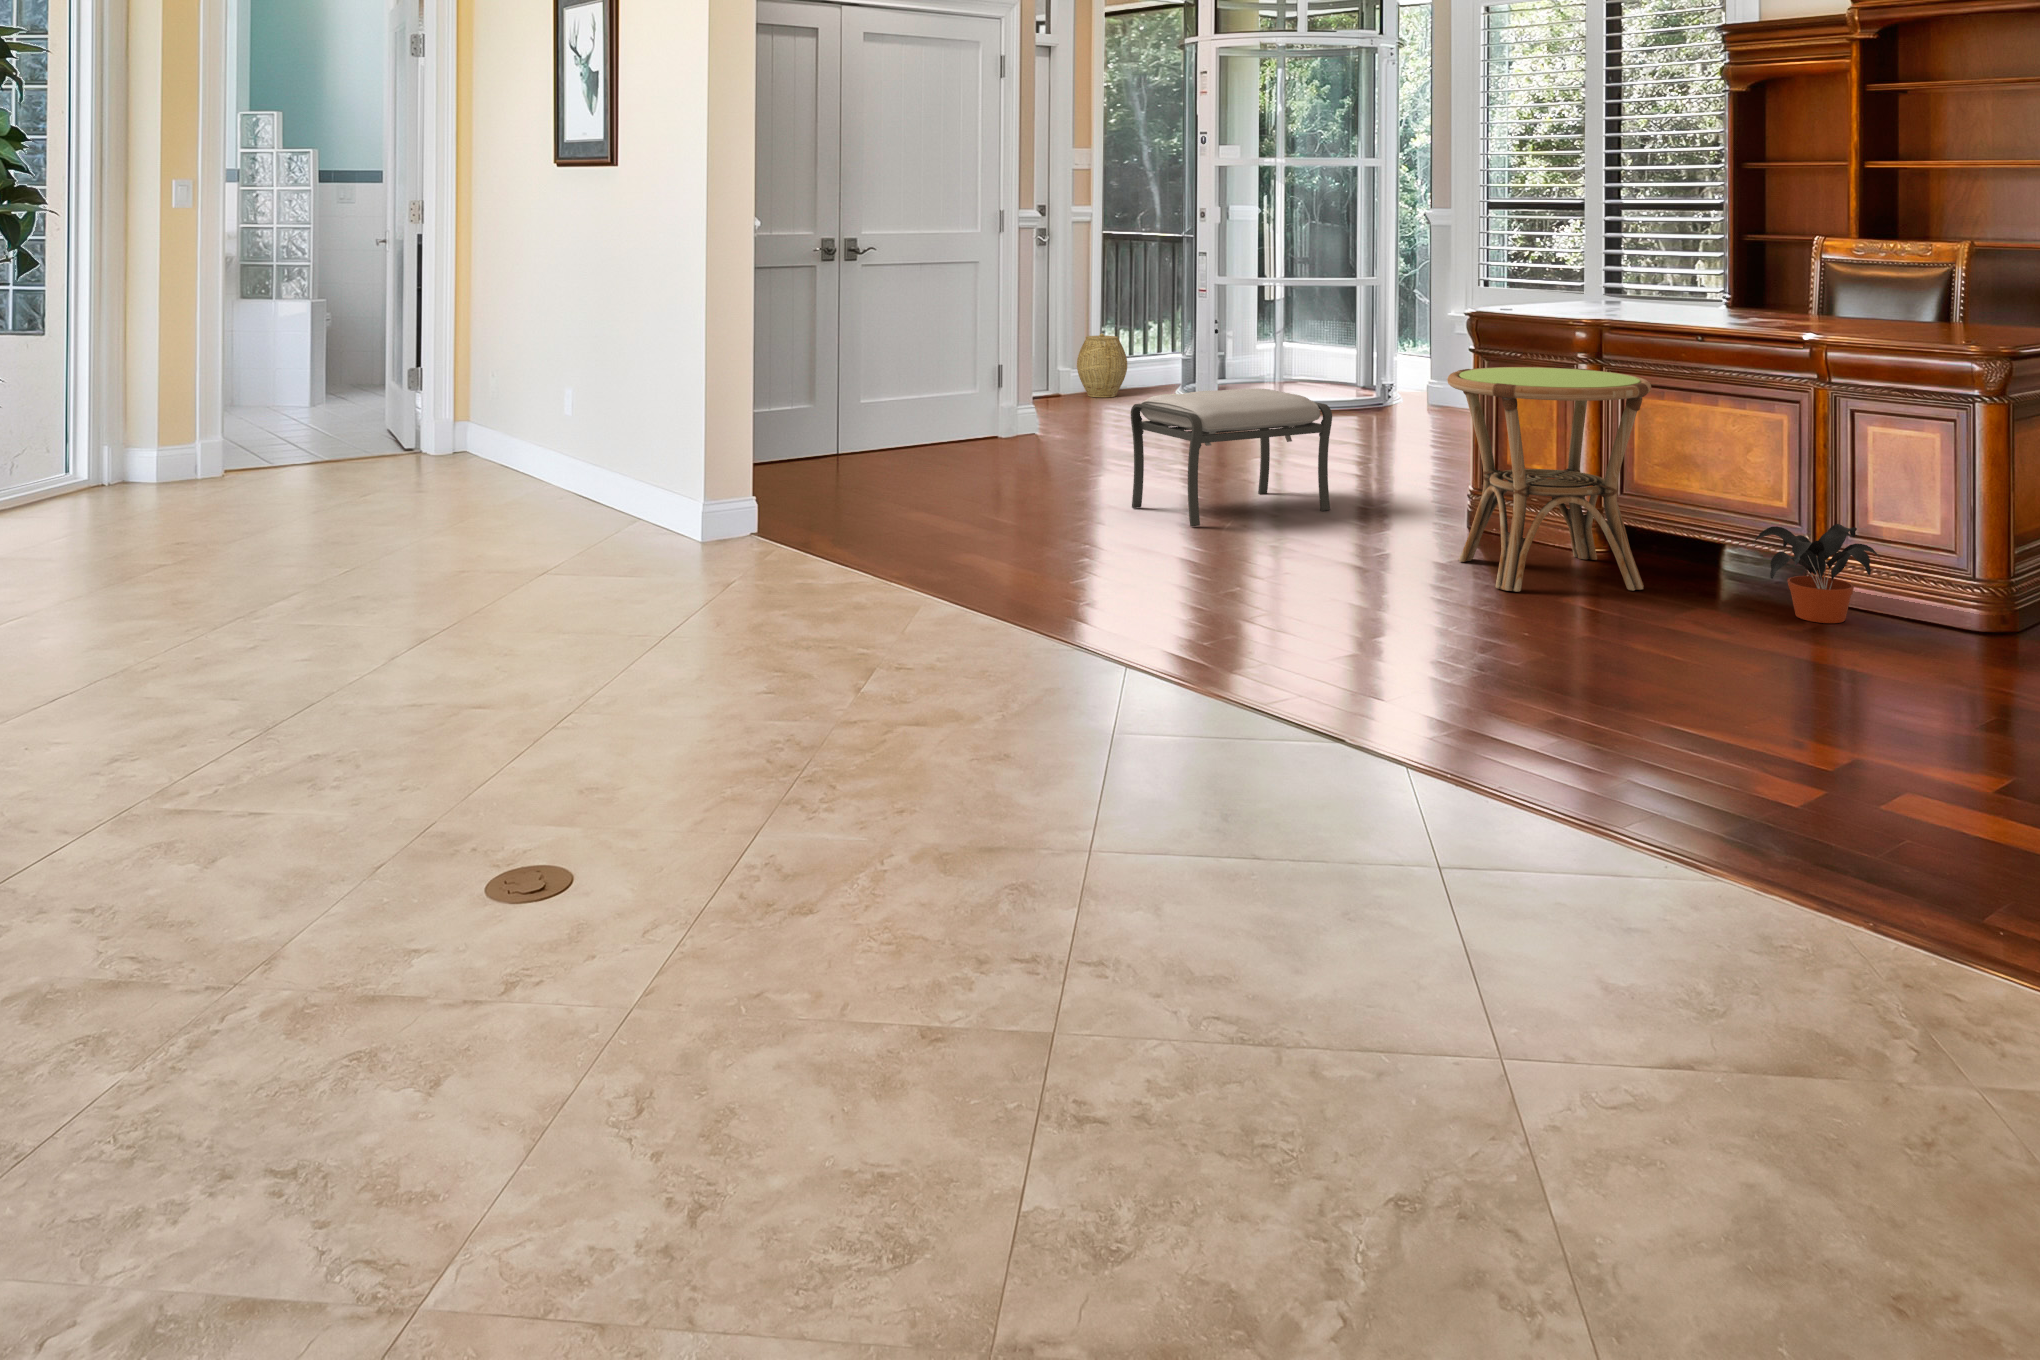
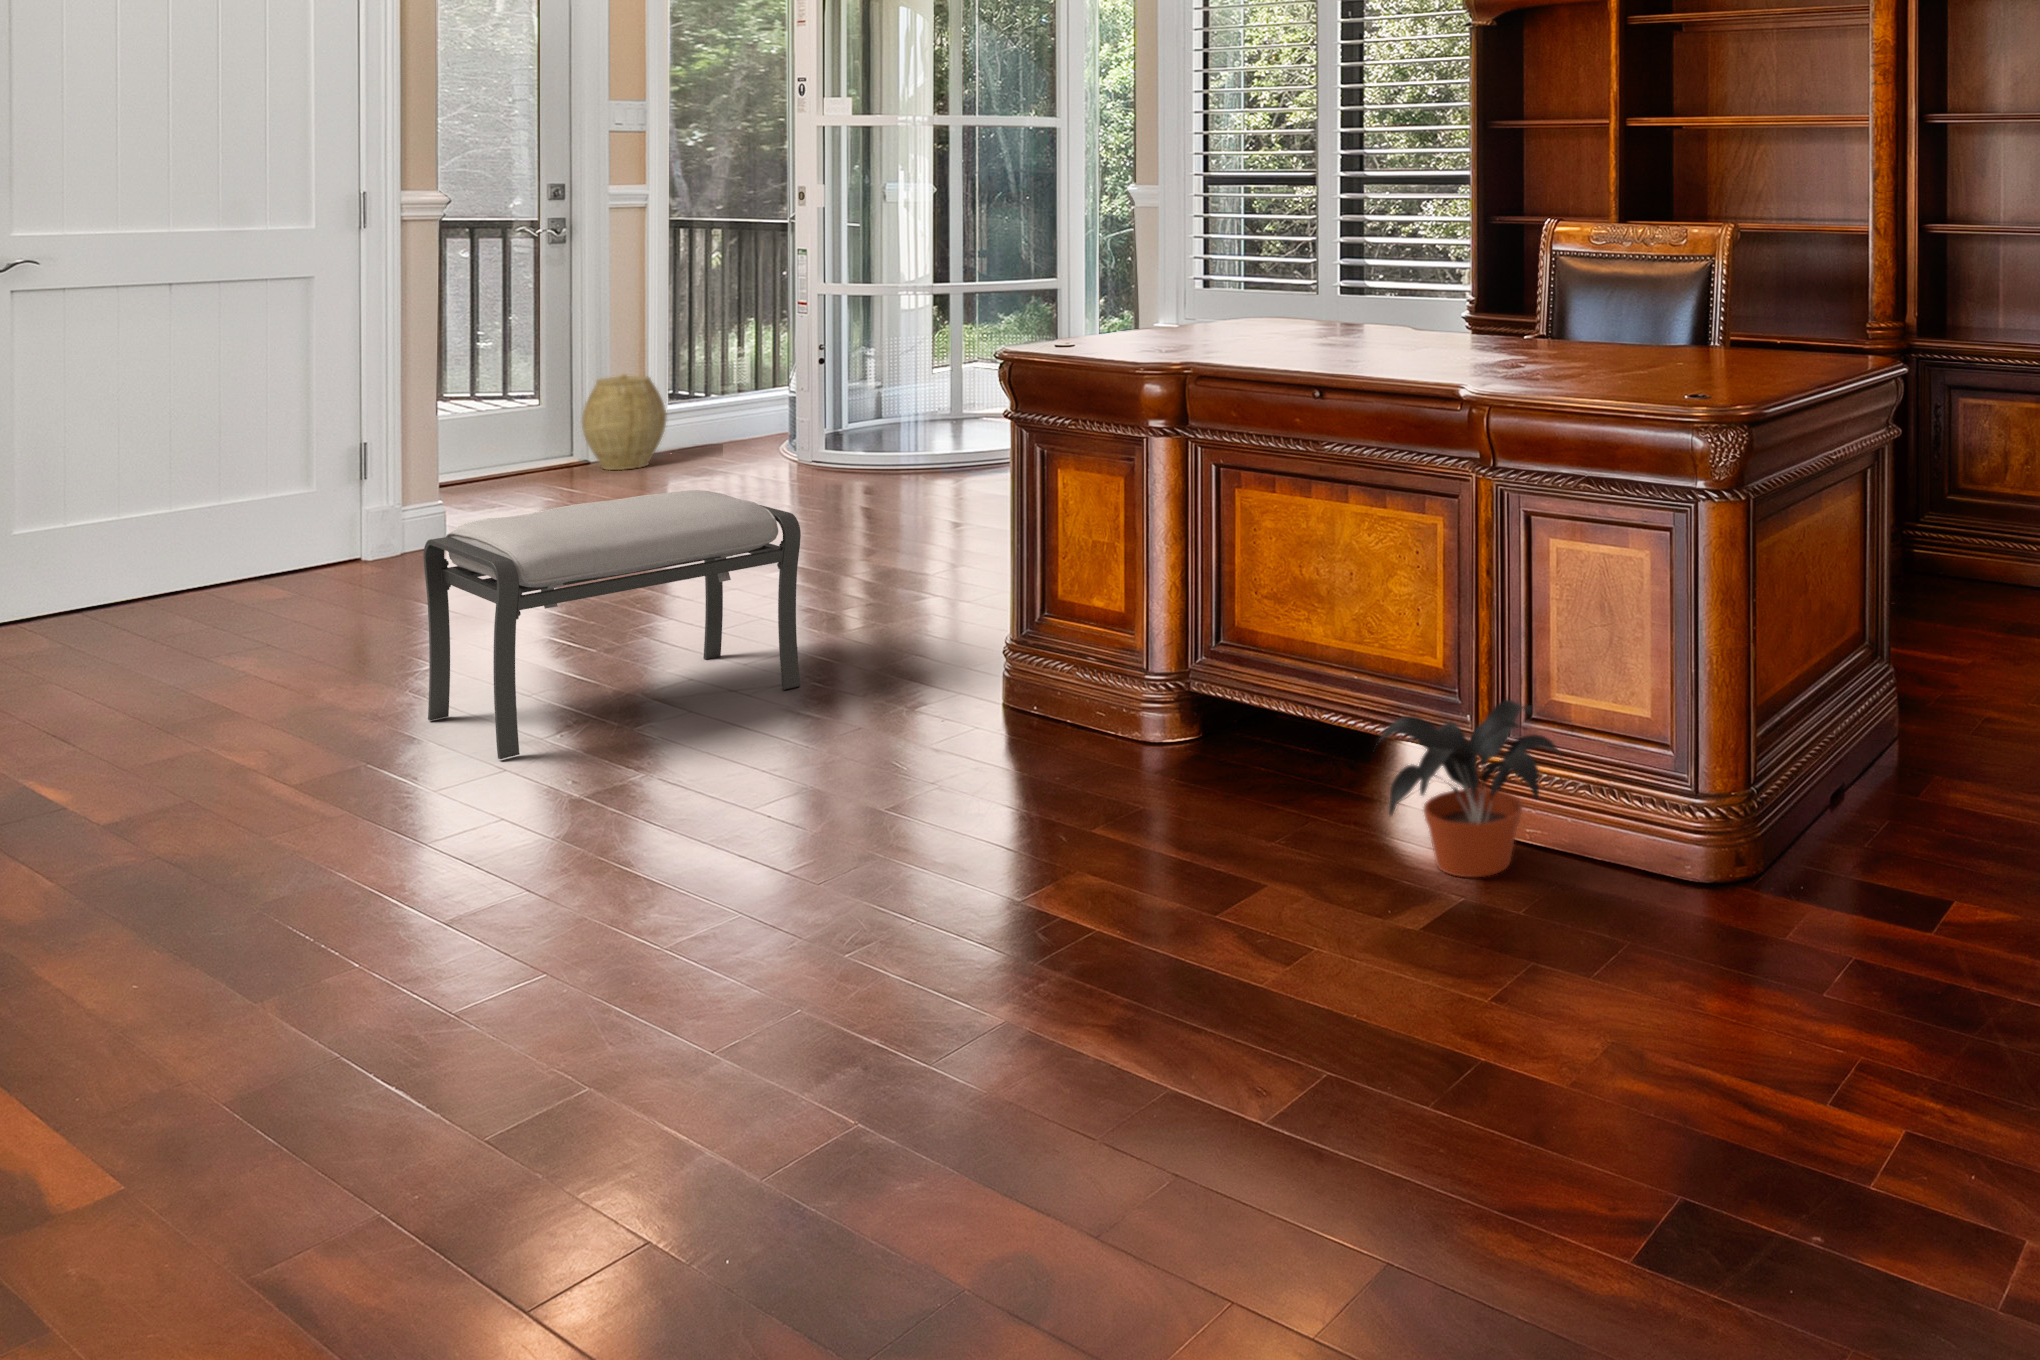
side table: present [1447,367,1651,592] -> none [896,452,1237,868]

